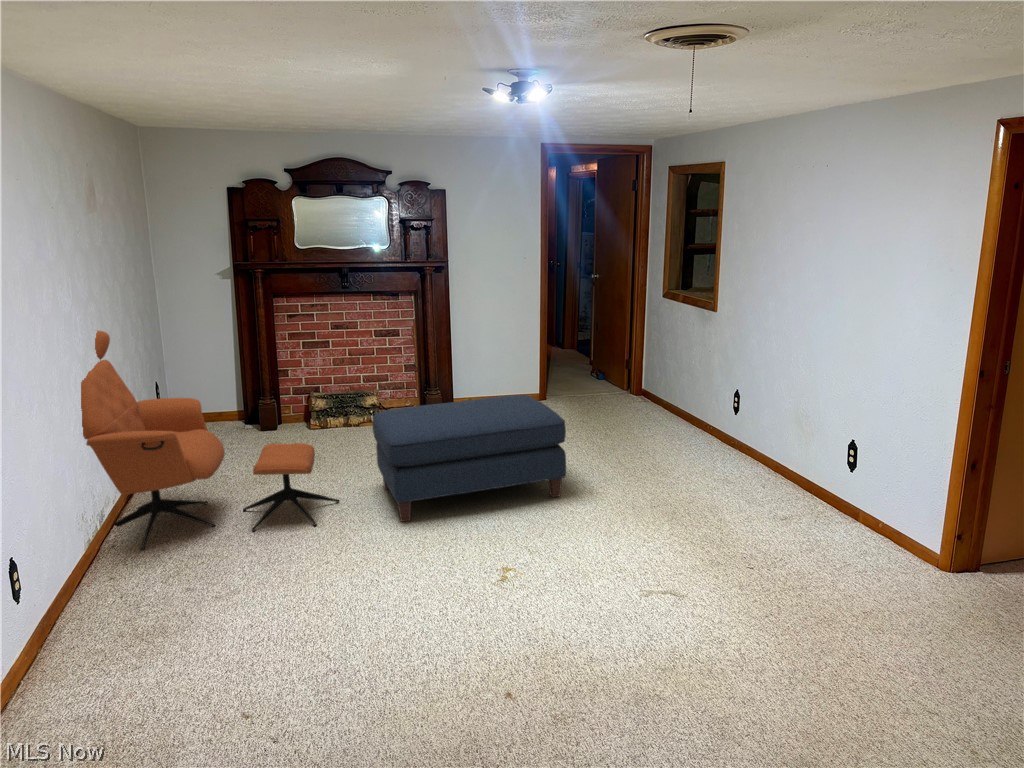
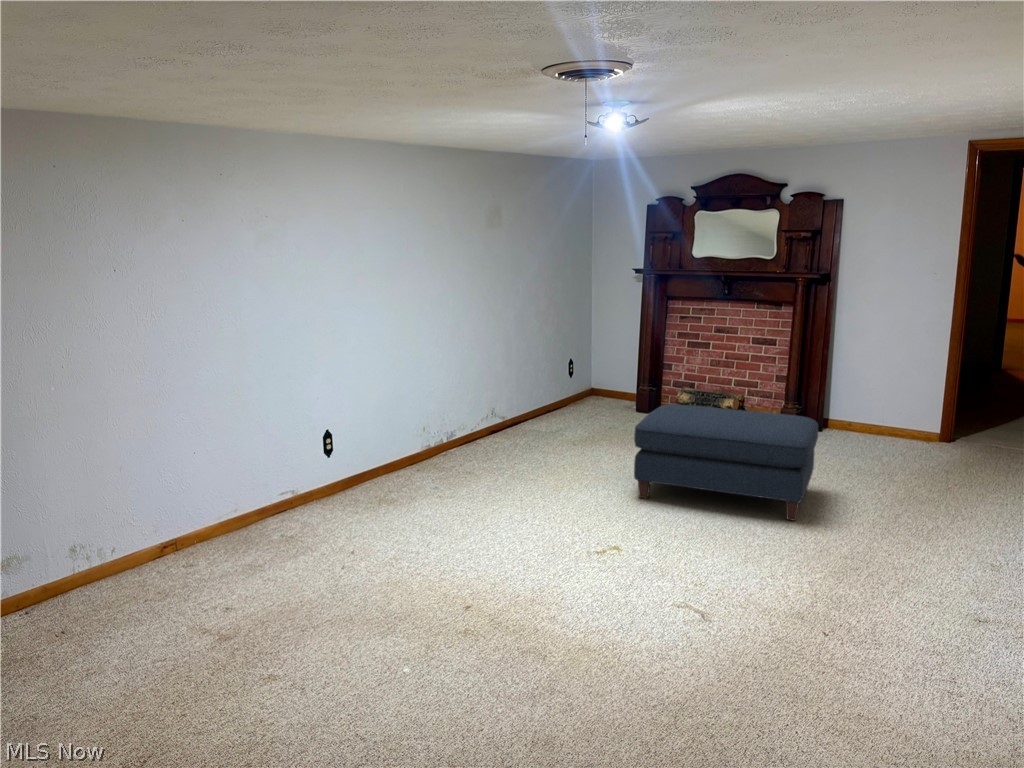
armchair: present [81,331,339,550] -> none [445,307,617,482]

